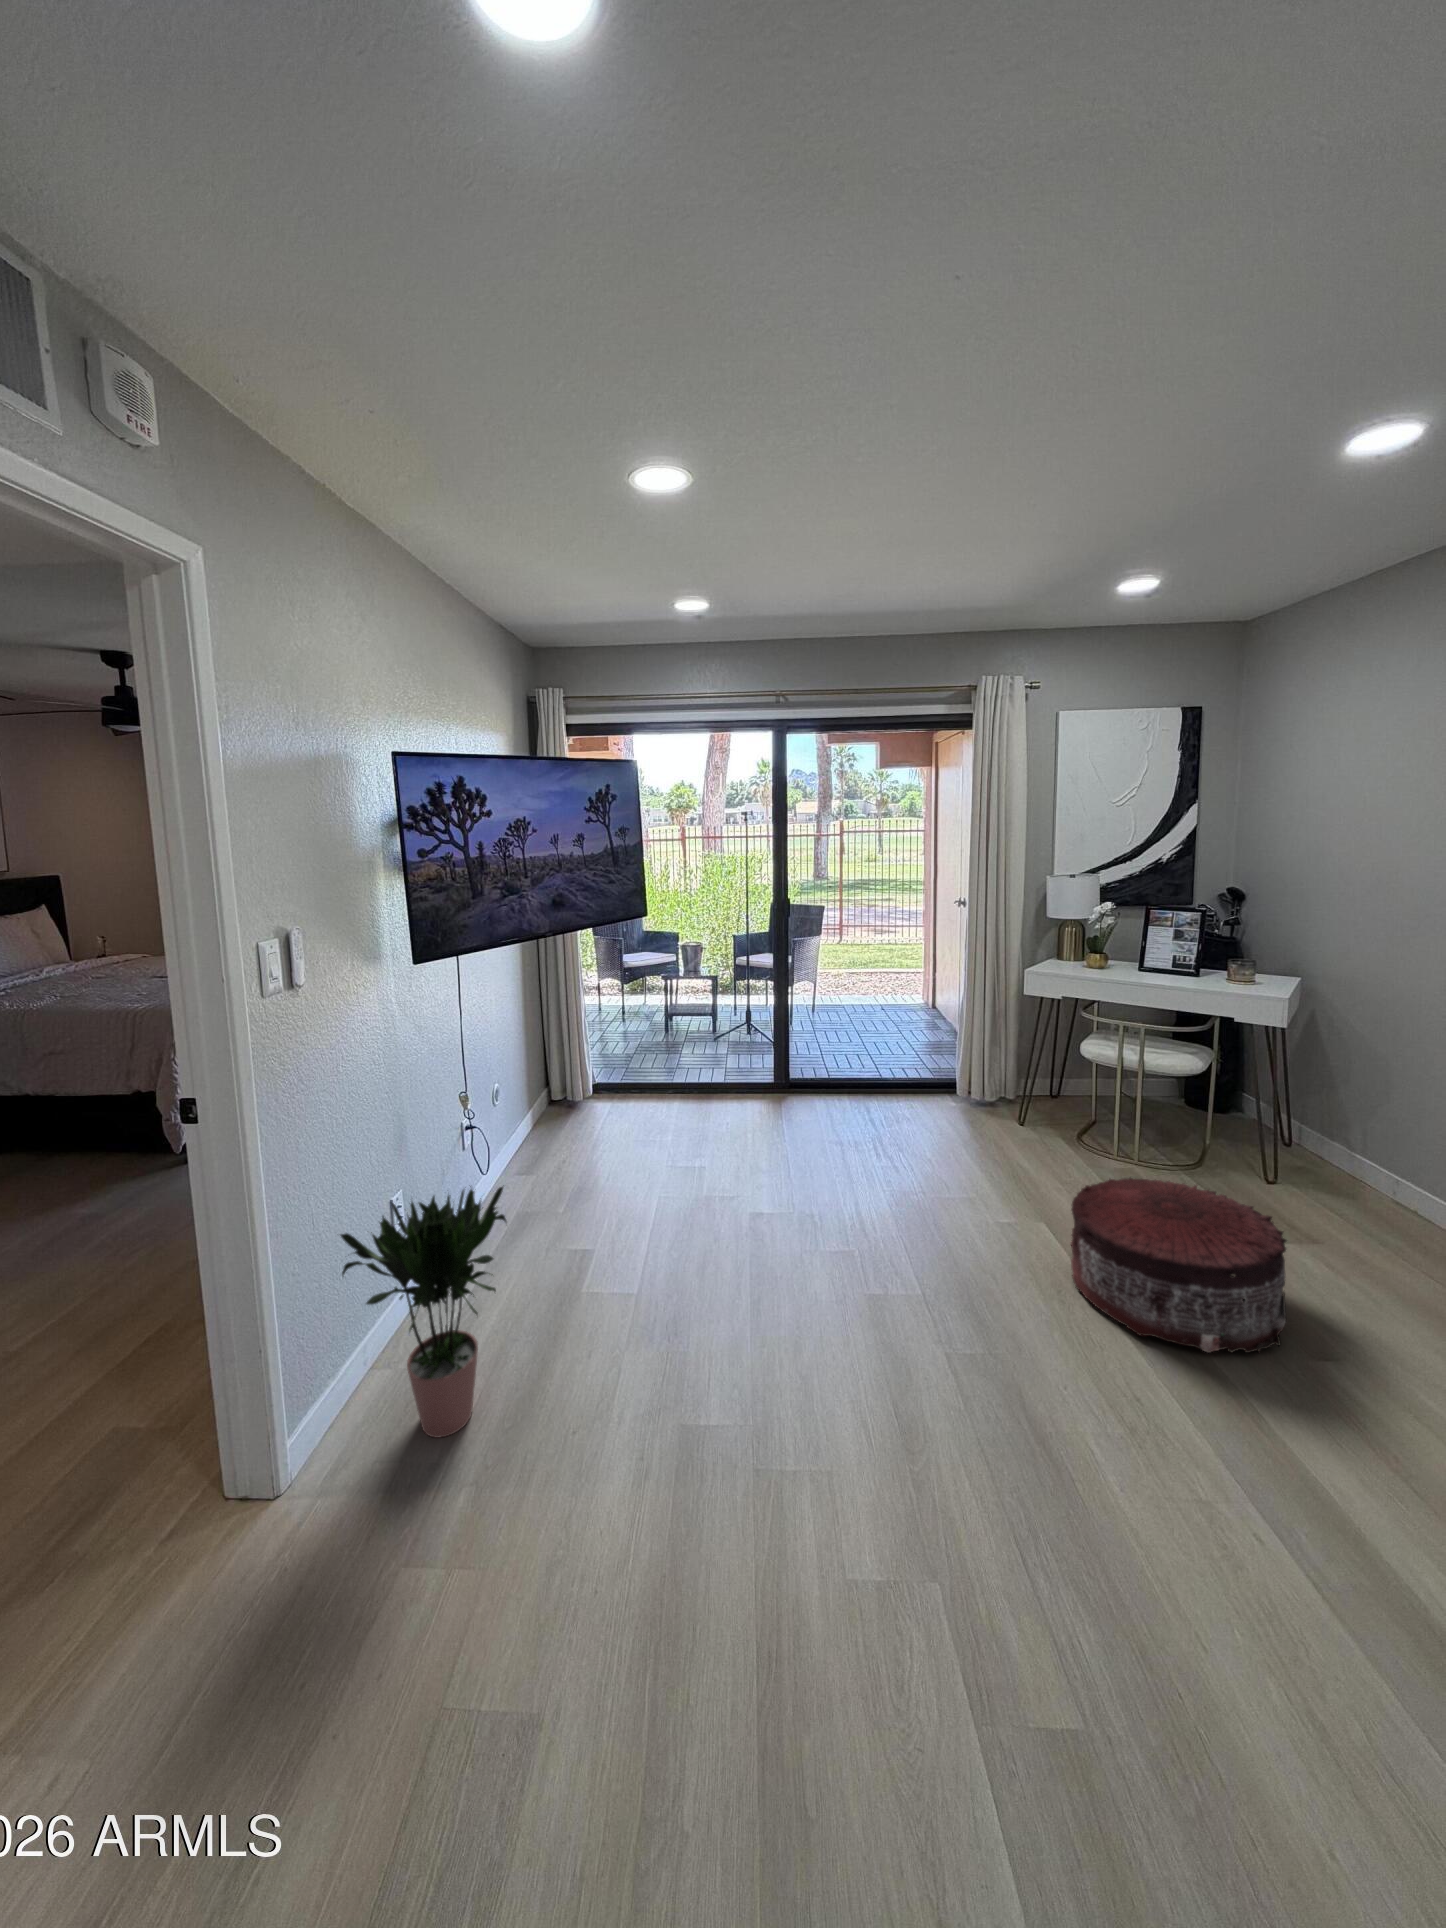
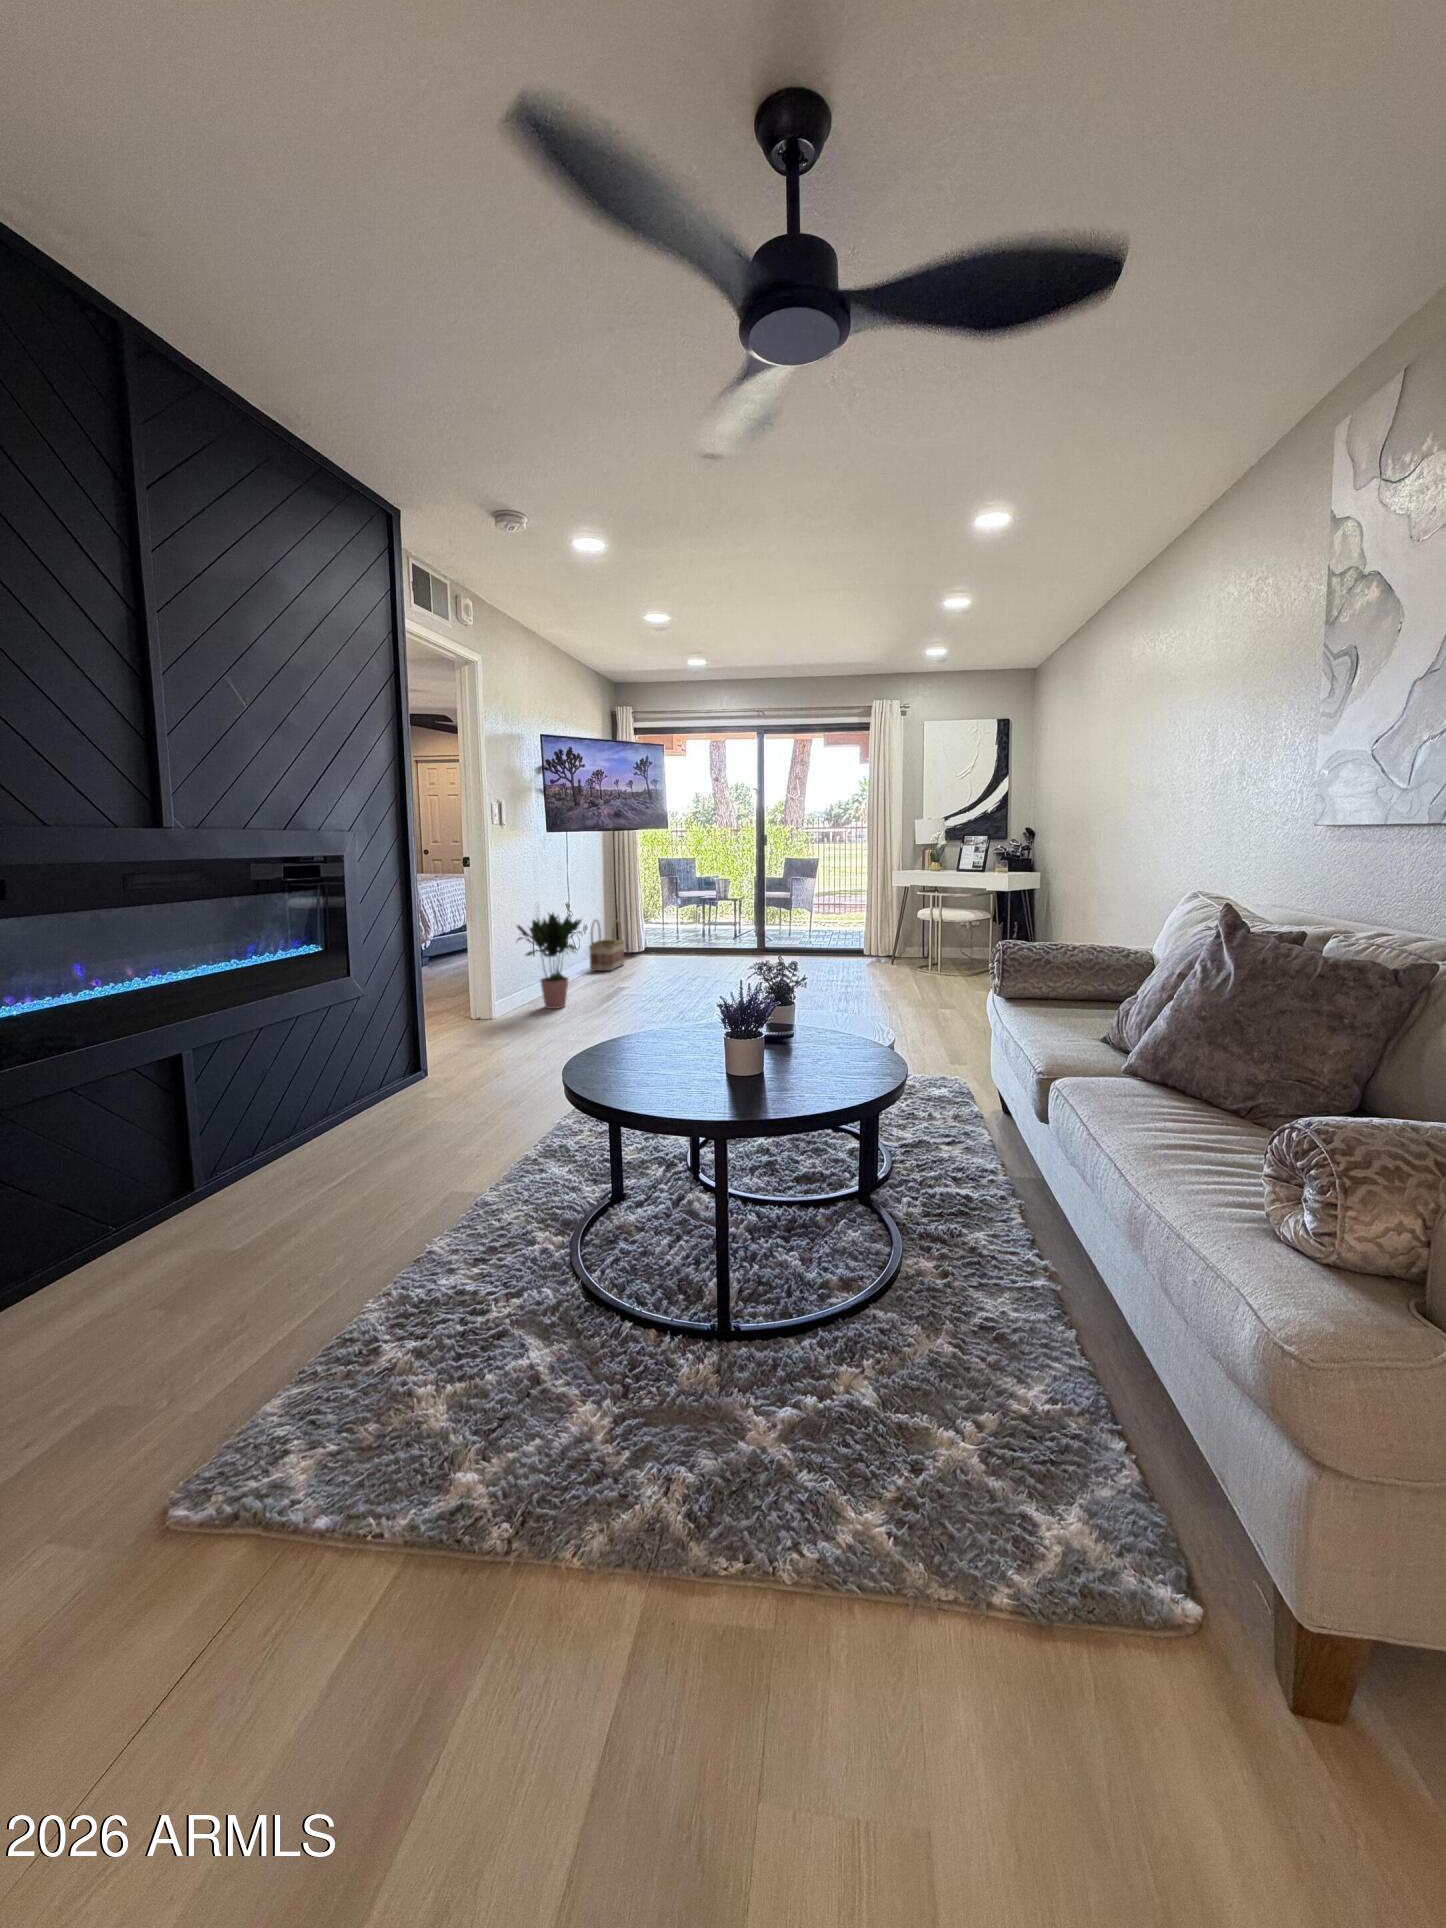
basket: none [505,1076,567,1178] -> present [589,920,624,971]
pouf: present [1071,1178,1286,1353] -> none [847,951,935,1006]

